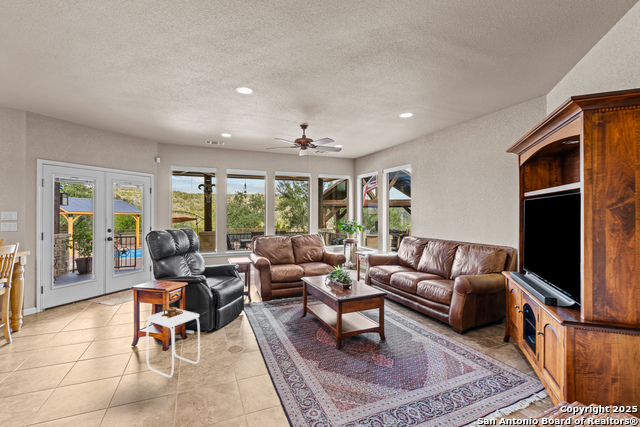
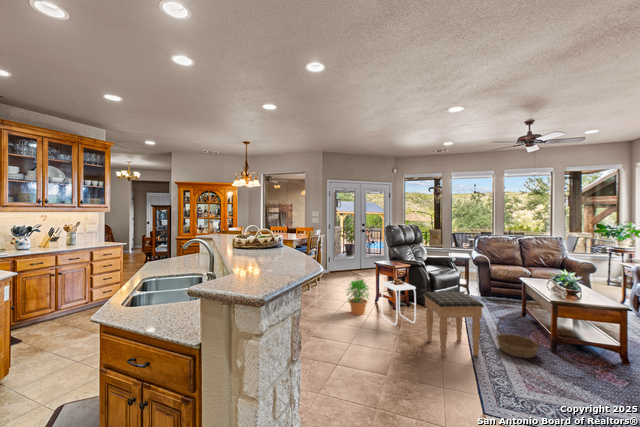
footstool: none [214,310,288,406] -> present [424,292,484,357]
potted plant: none [74,318,131,380] -> present [347,280,369,315]
basket: none [295,322,334,370] -> present [496,314,540,358]

